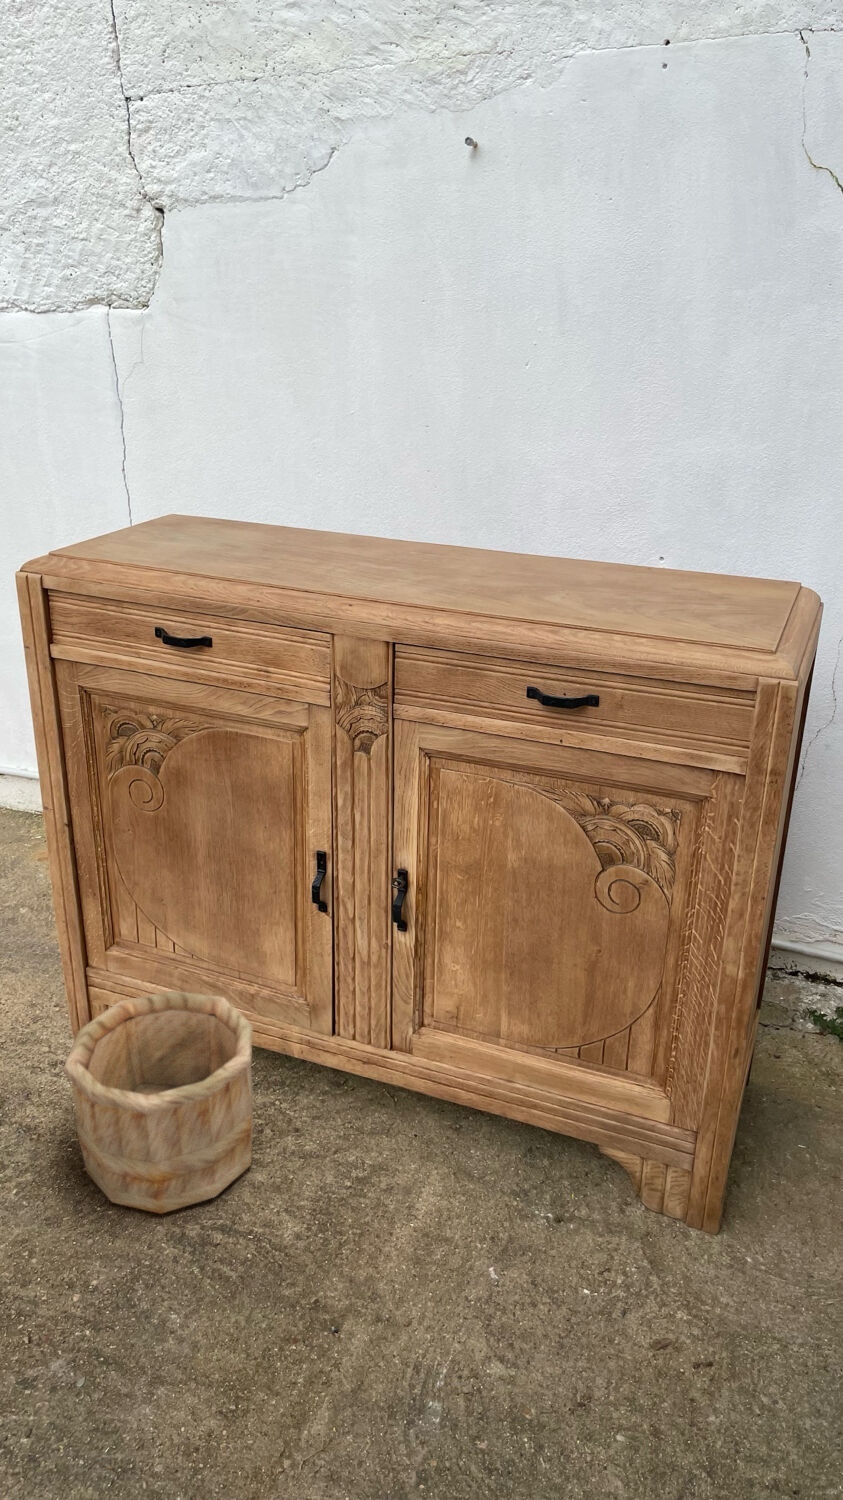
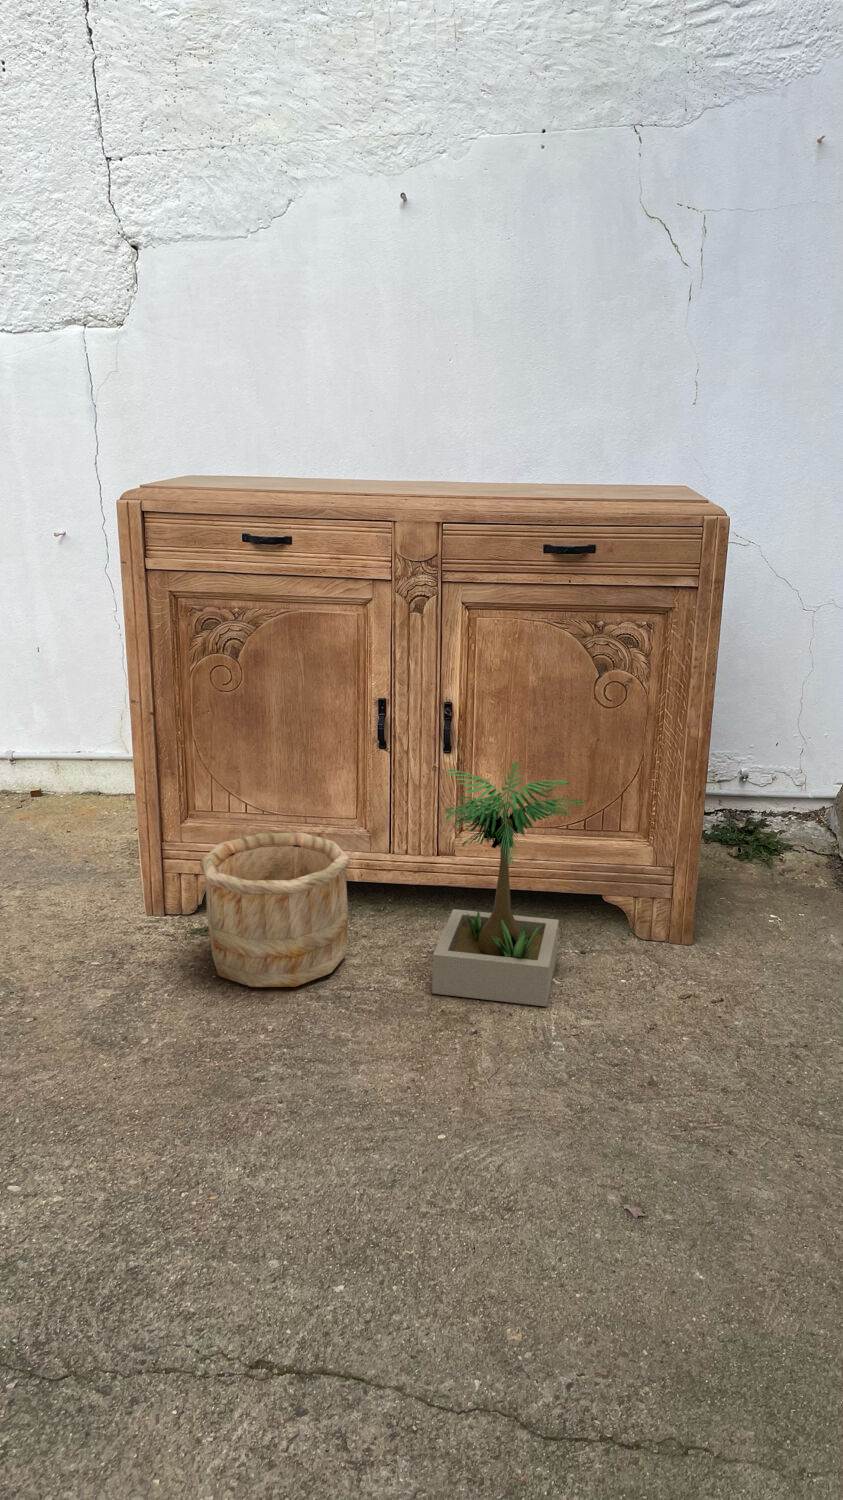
potted plant: none [319,962,553,1323] -> present [432,761,585,1006]

